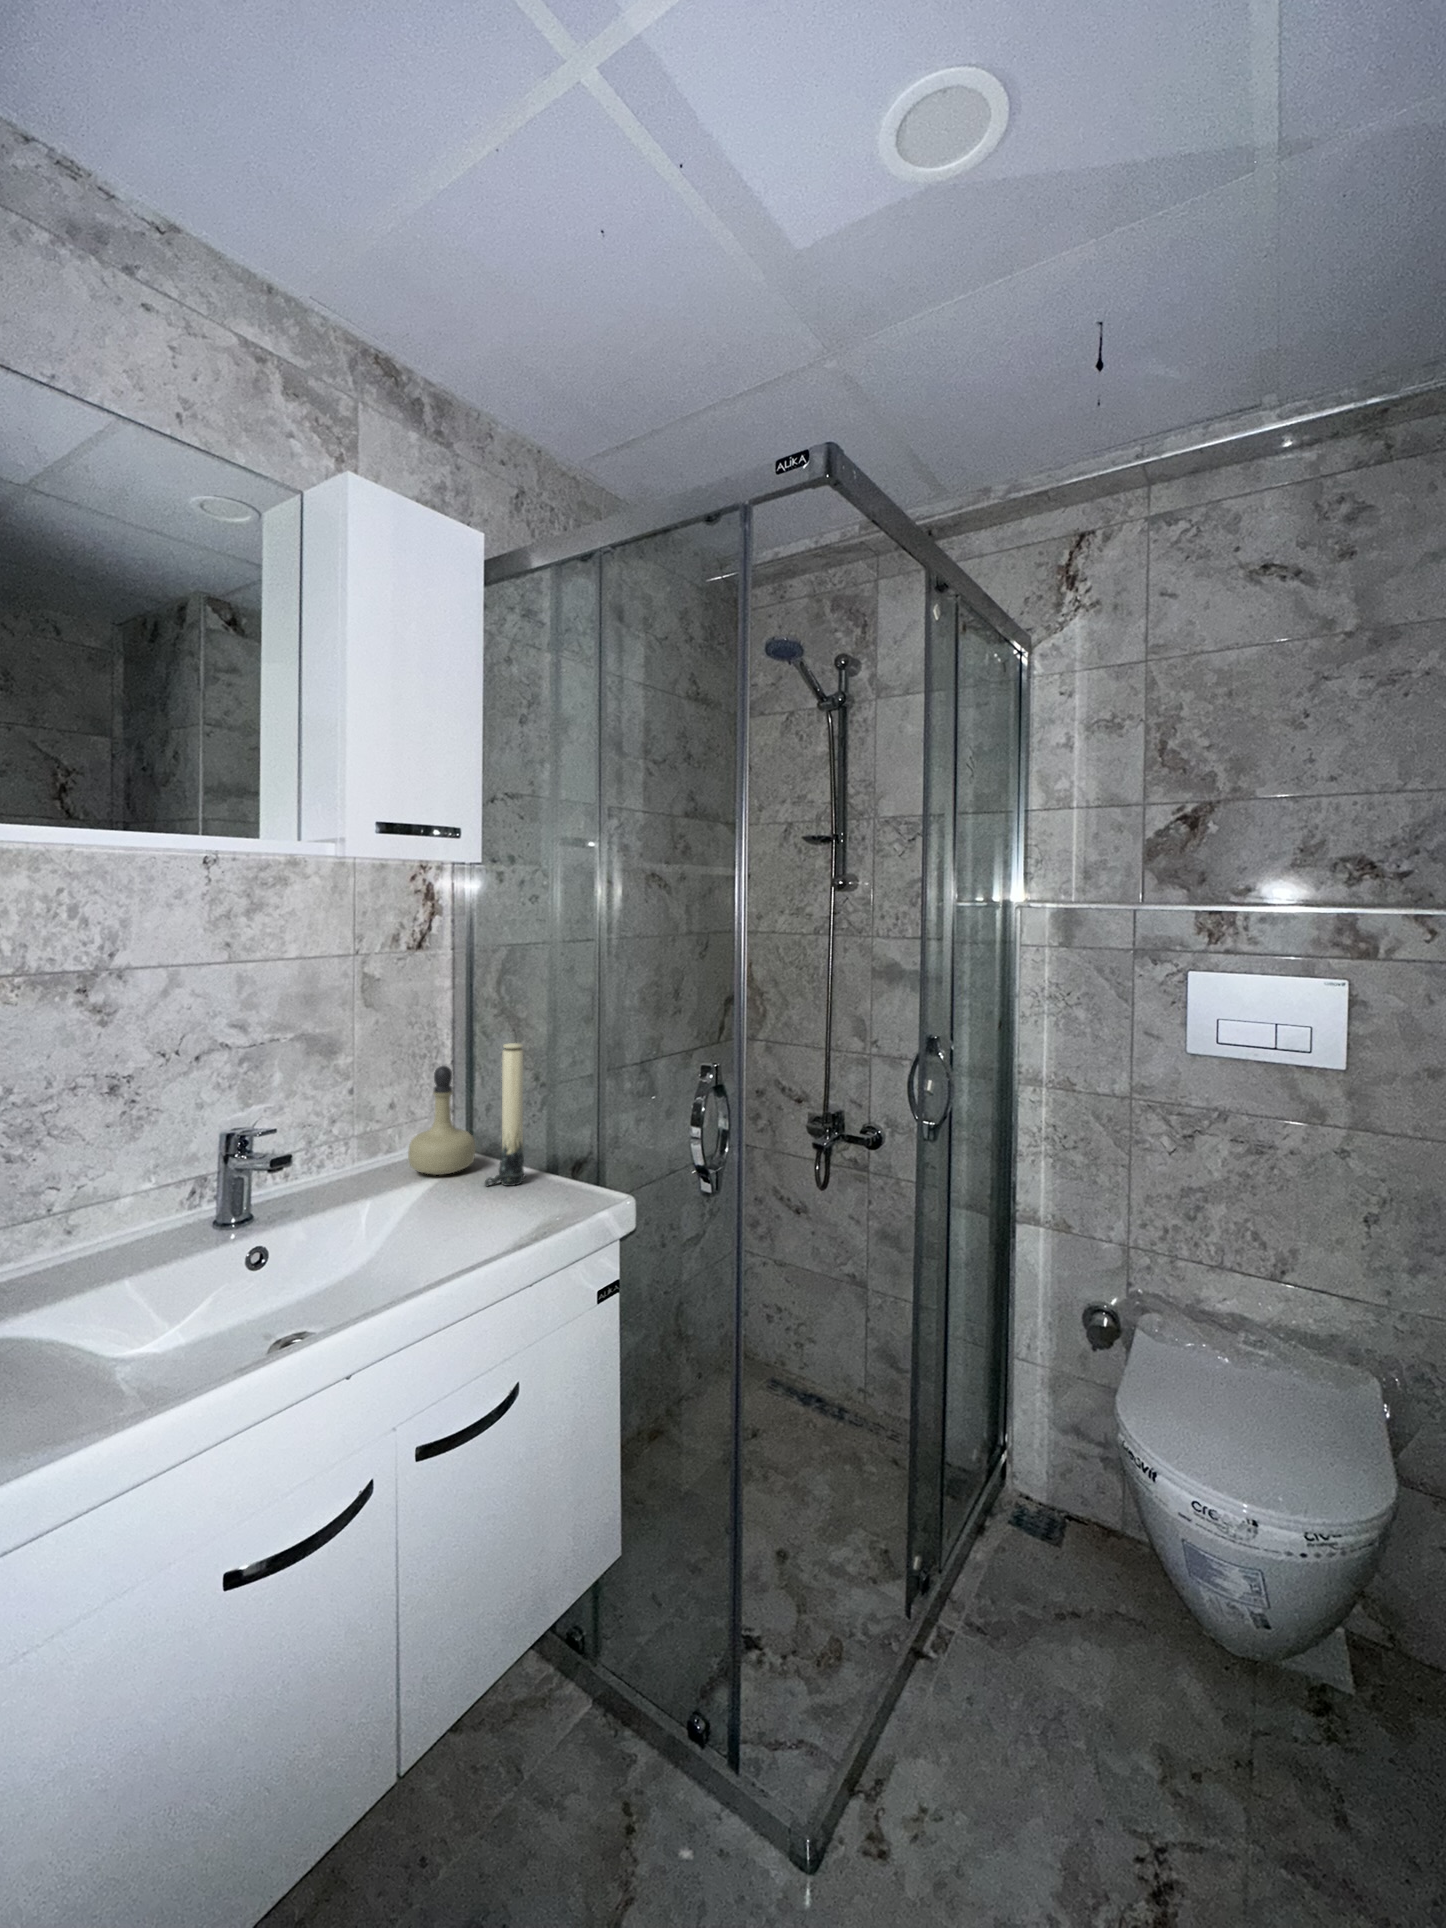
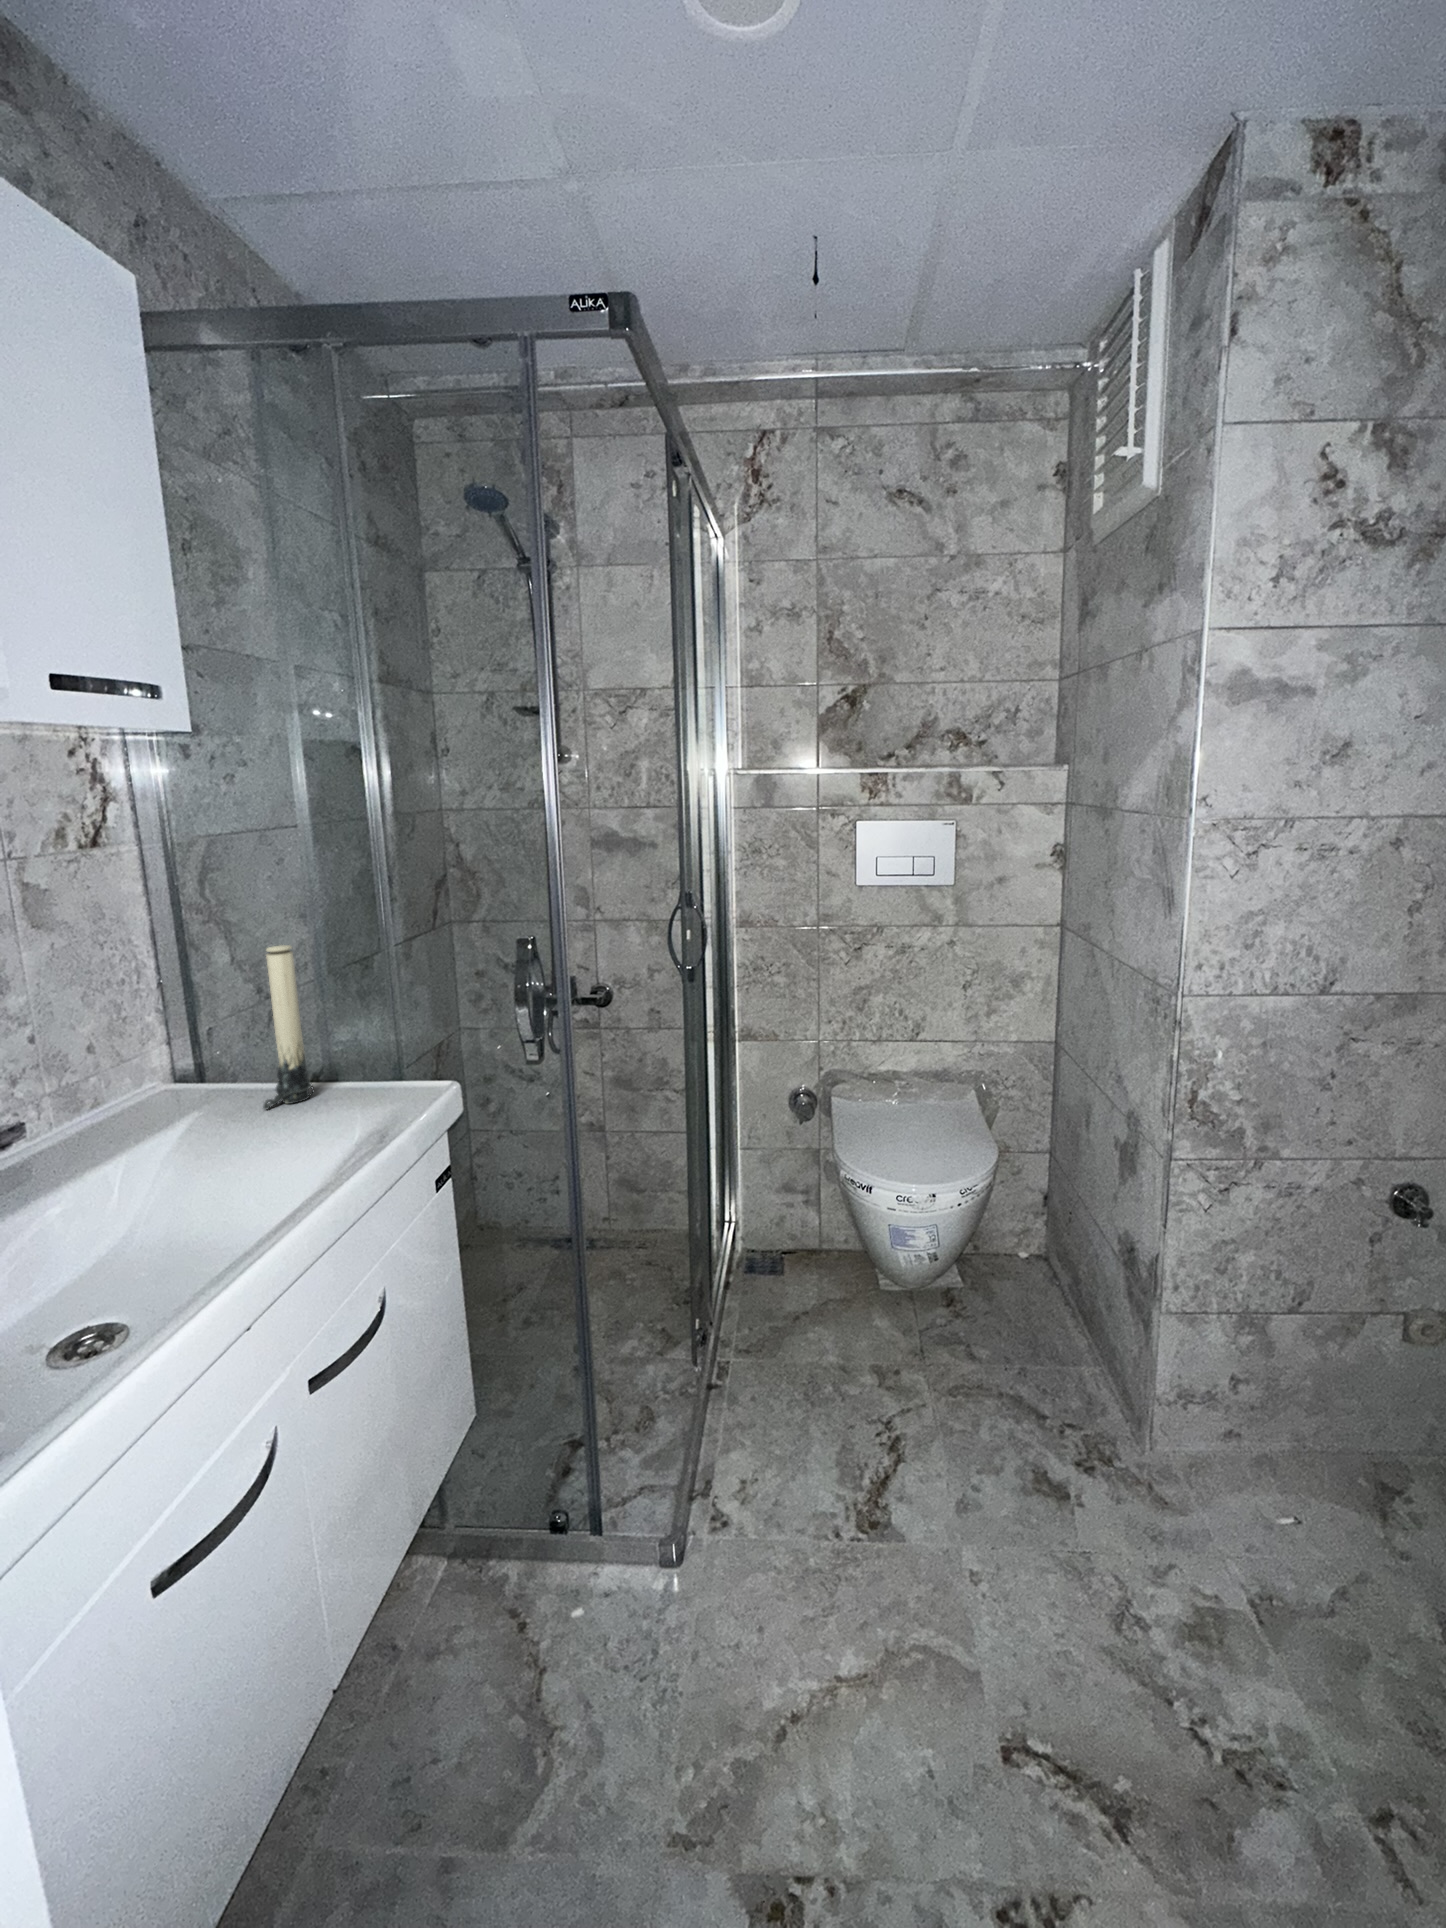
perfume bottle: present [408,1066,476,1175] -> none [132,986,229,1115]

